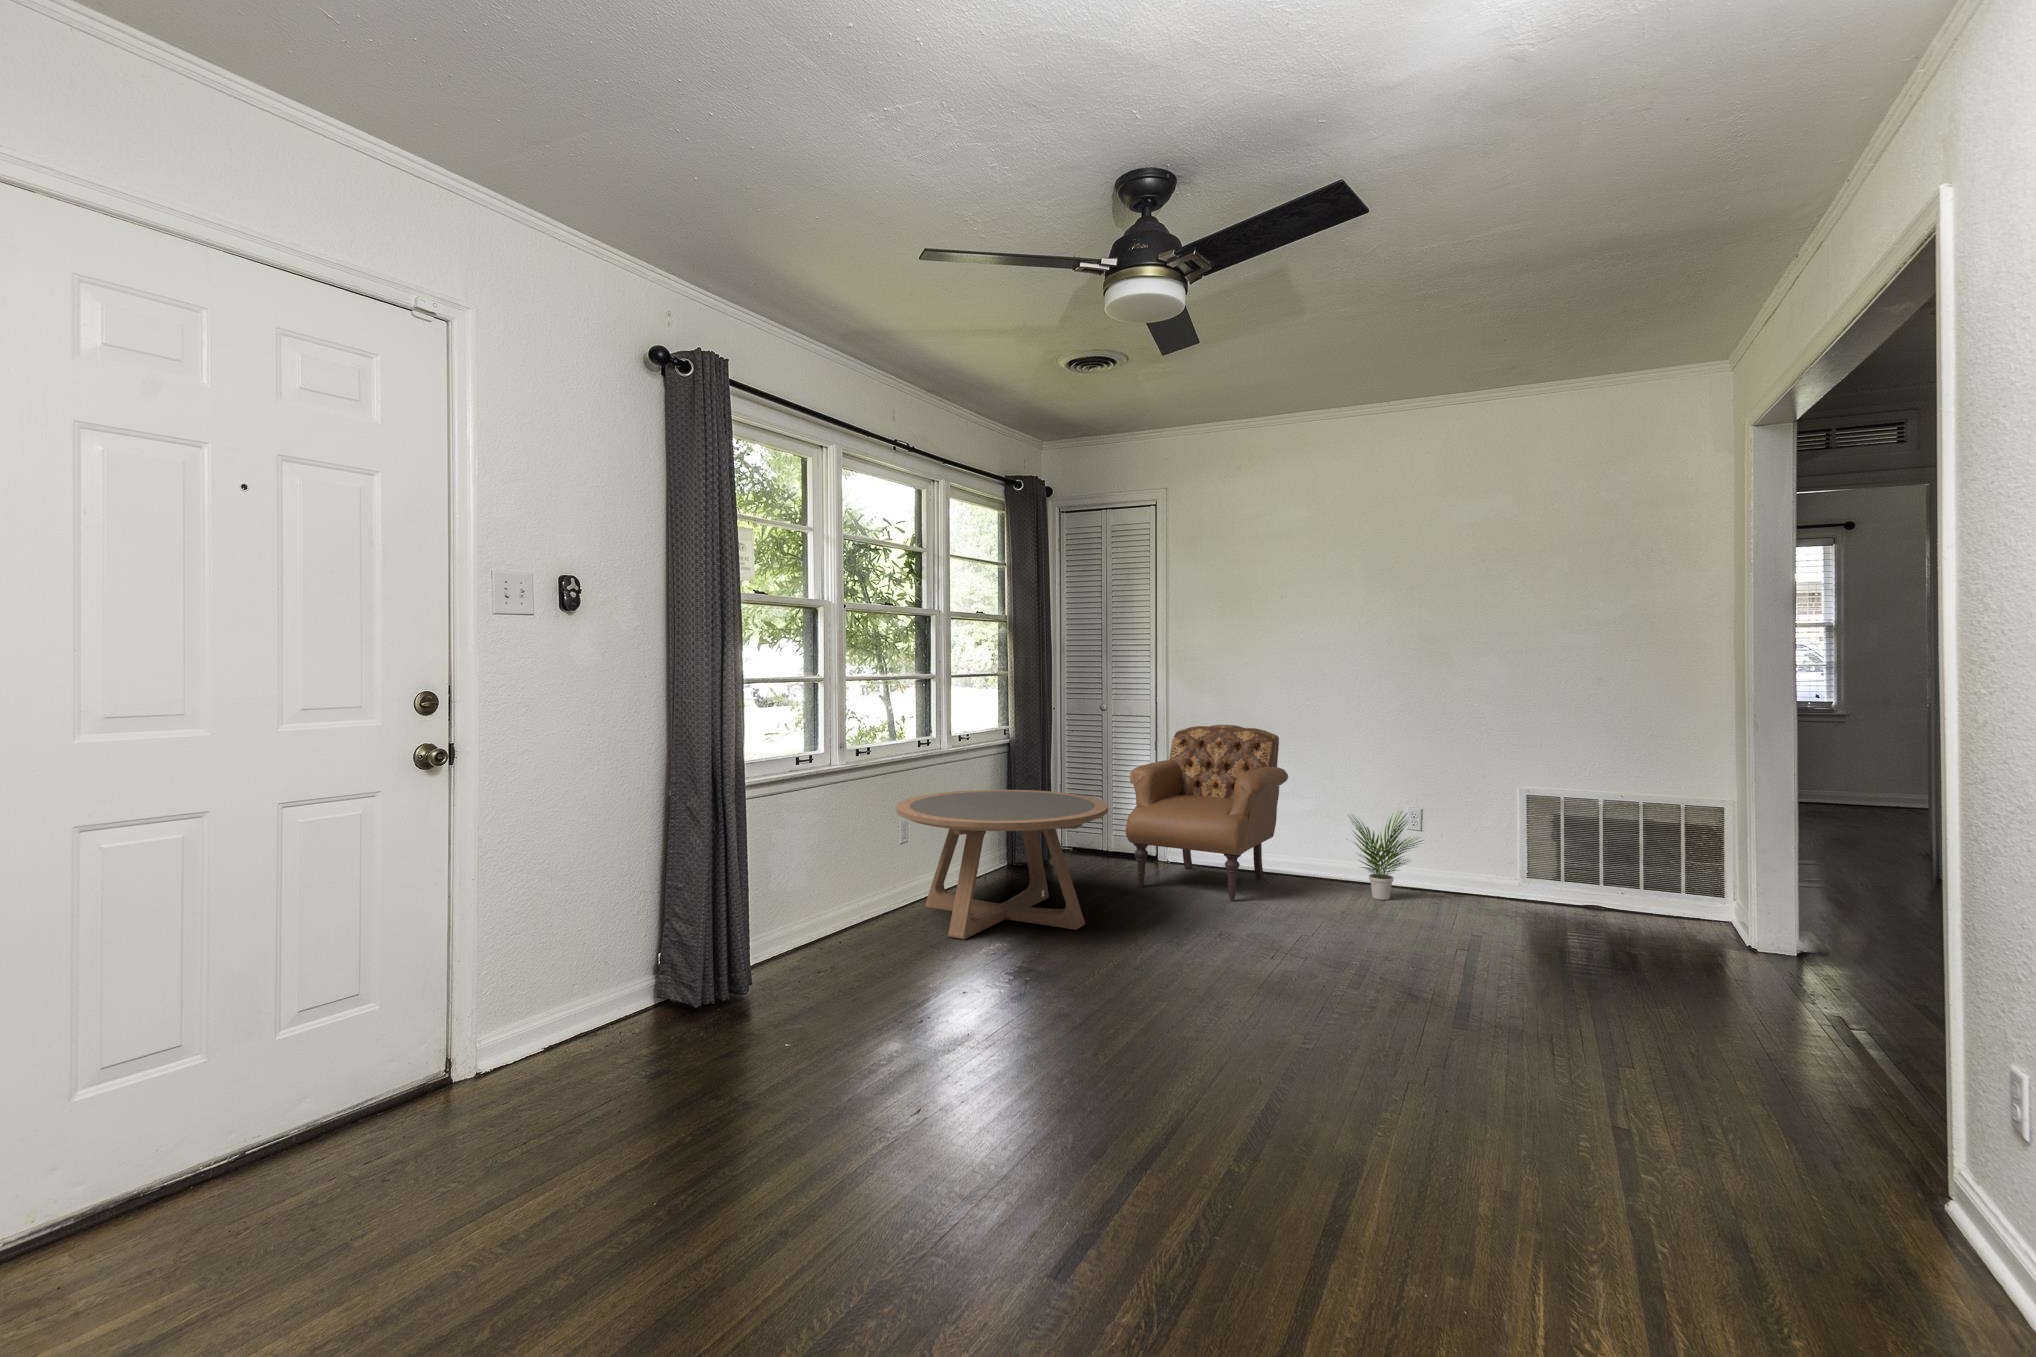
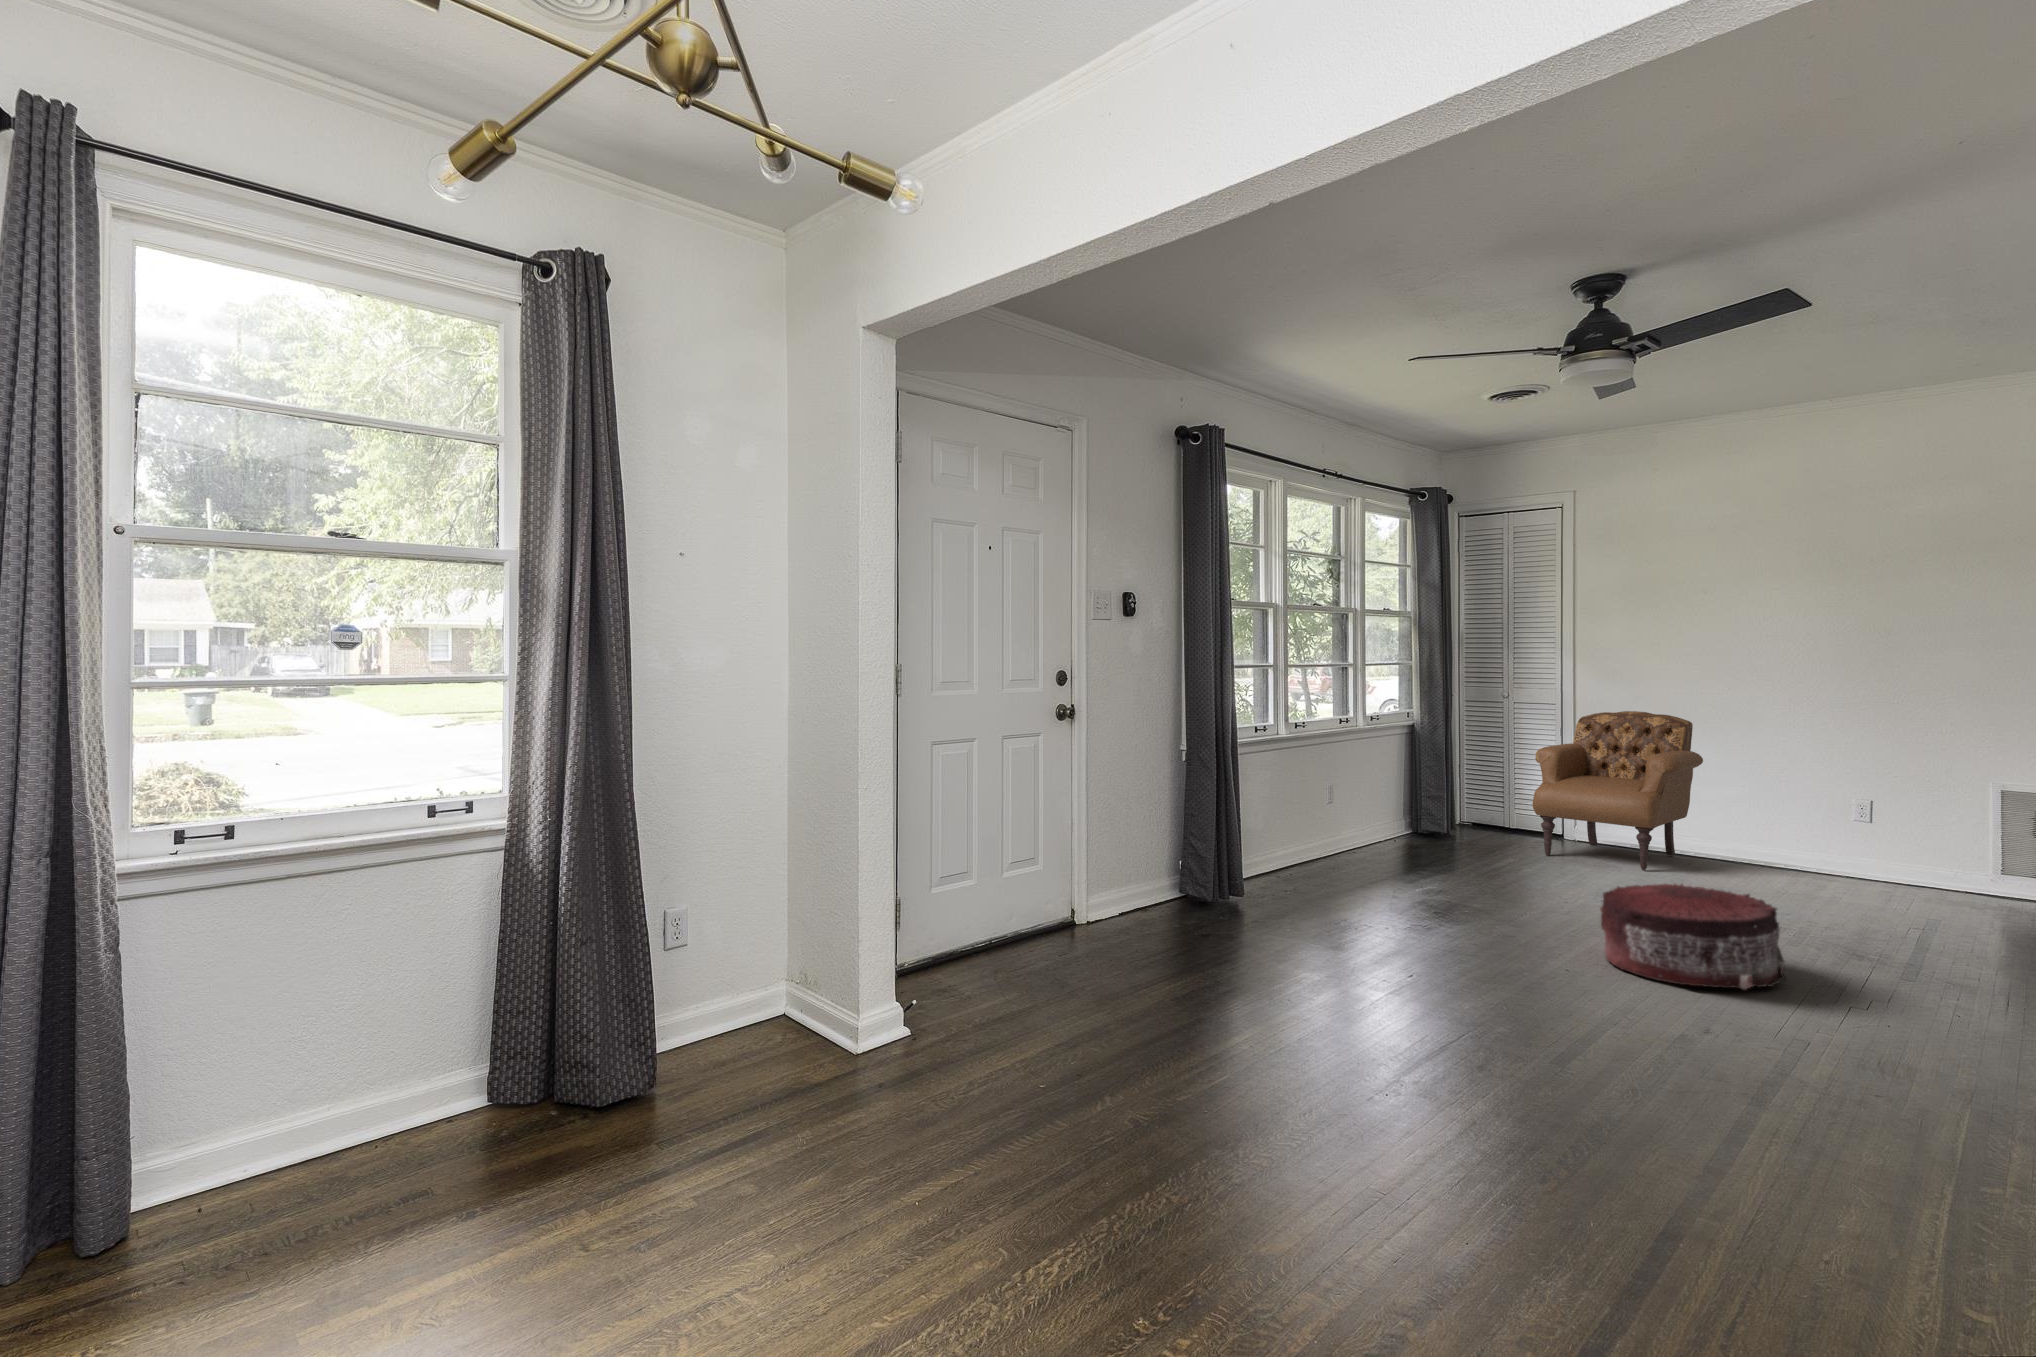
coffee table: present [896,790,1108,939] -> none [1329,763,1522,880]
potted plant: present [1350,811,1424,900] -> none [1759,795,1861,880]
pouf: none [1168,943,1363,1092] -> present [1600,884,1785,989]

